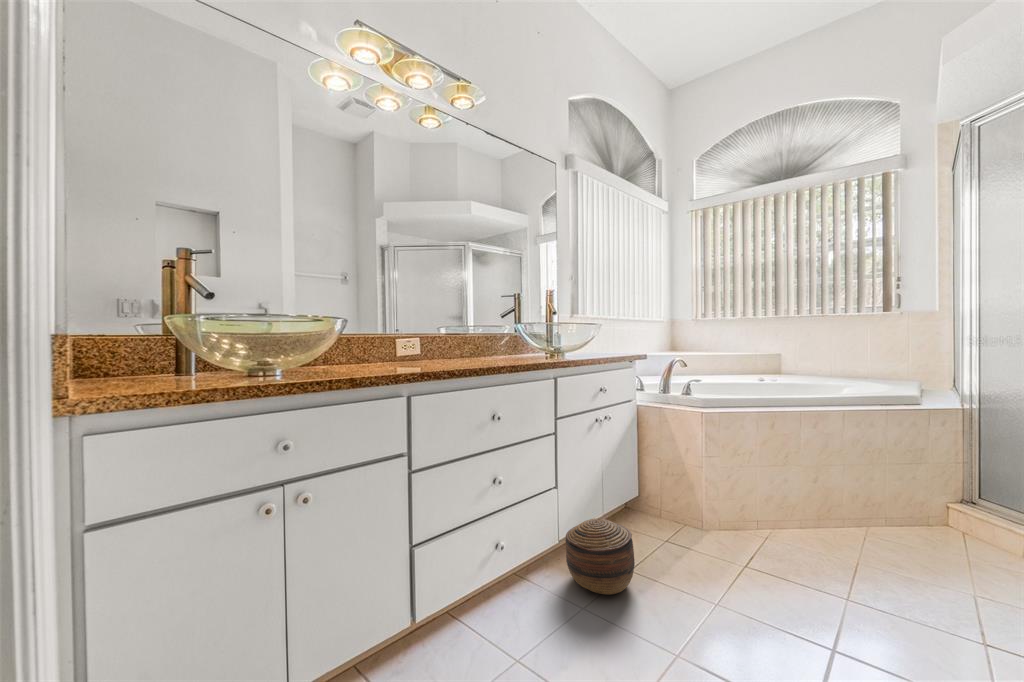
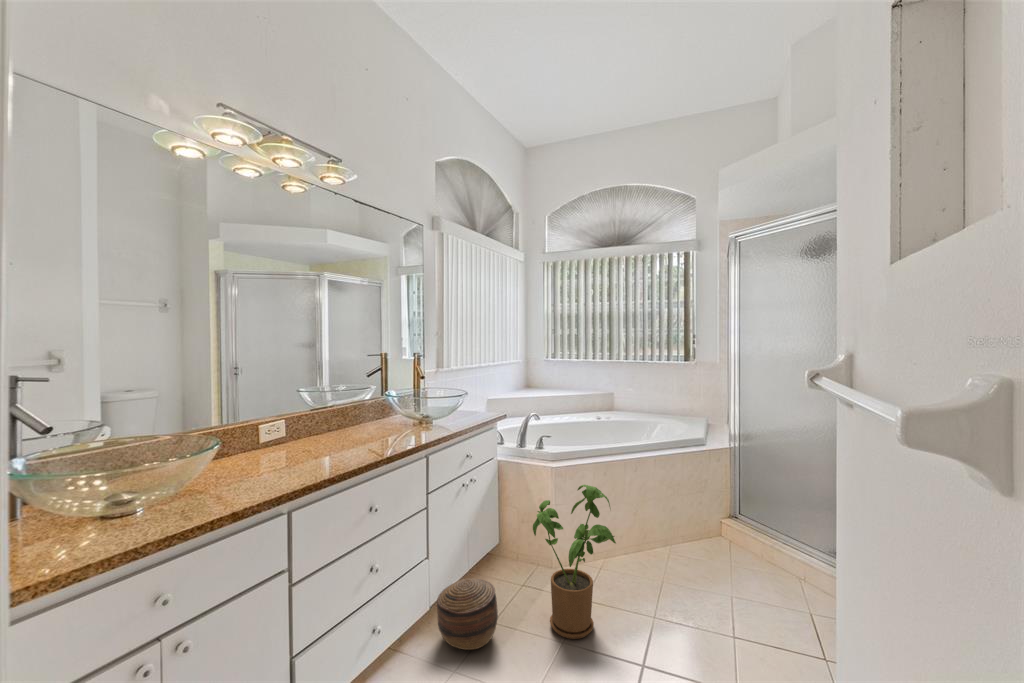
house plant: none [678,425,793,609] -> present [533,485,616,639]

